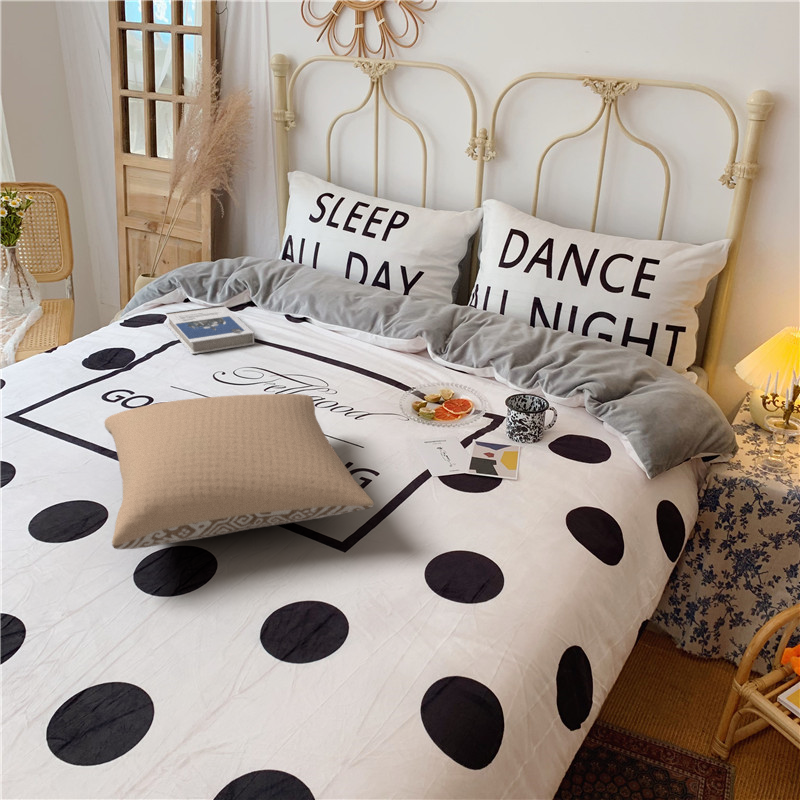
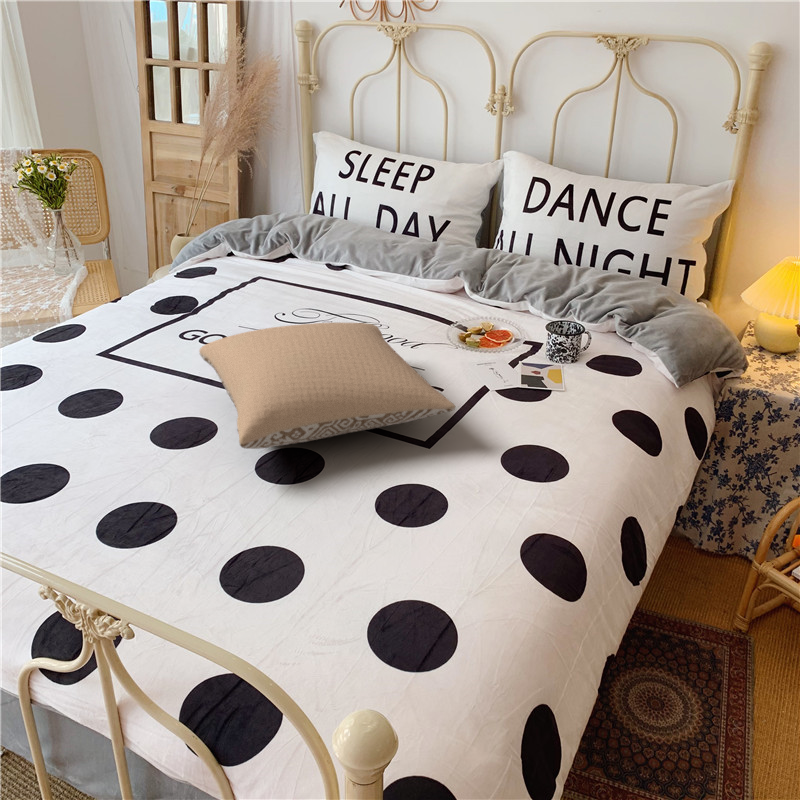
hardback book: present [165,305,254,354] -> none [217,256,303,299]

